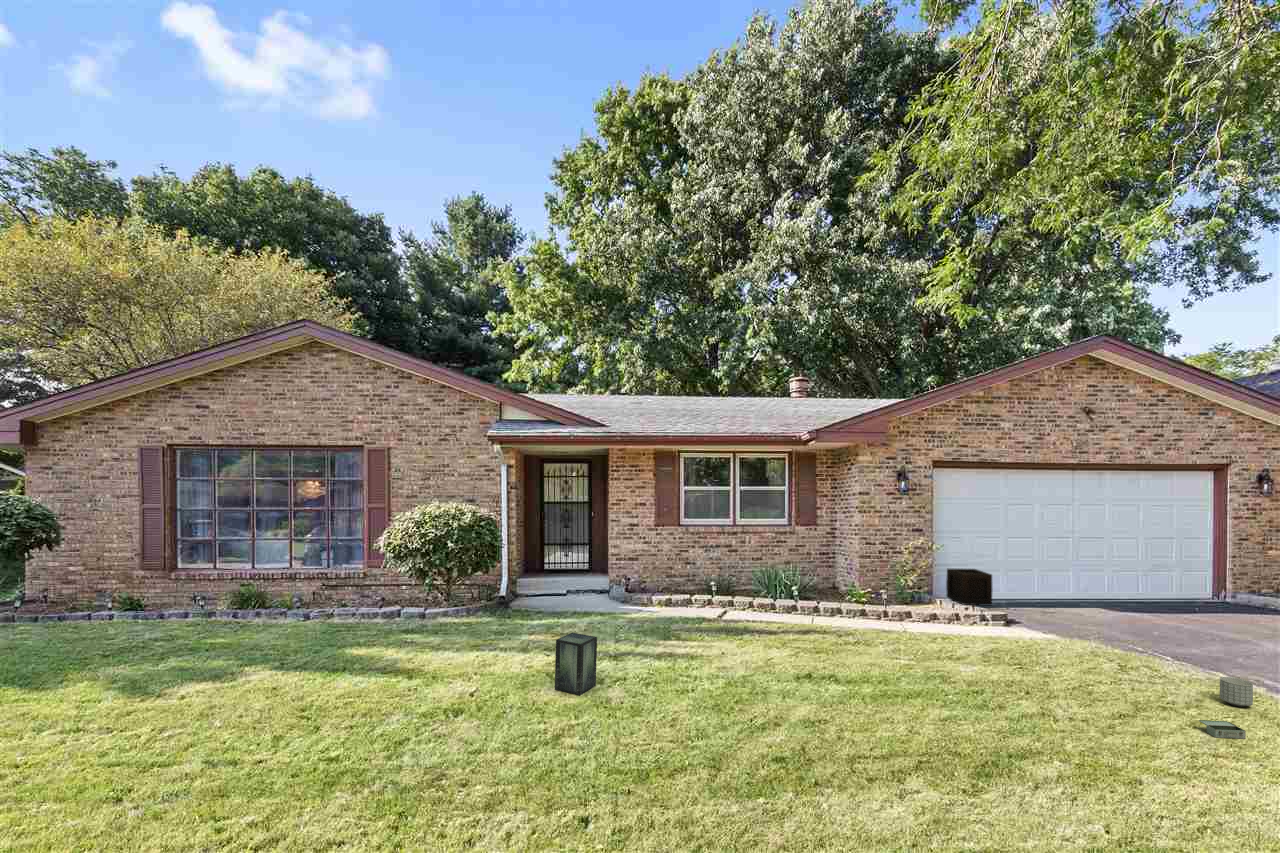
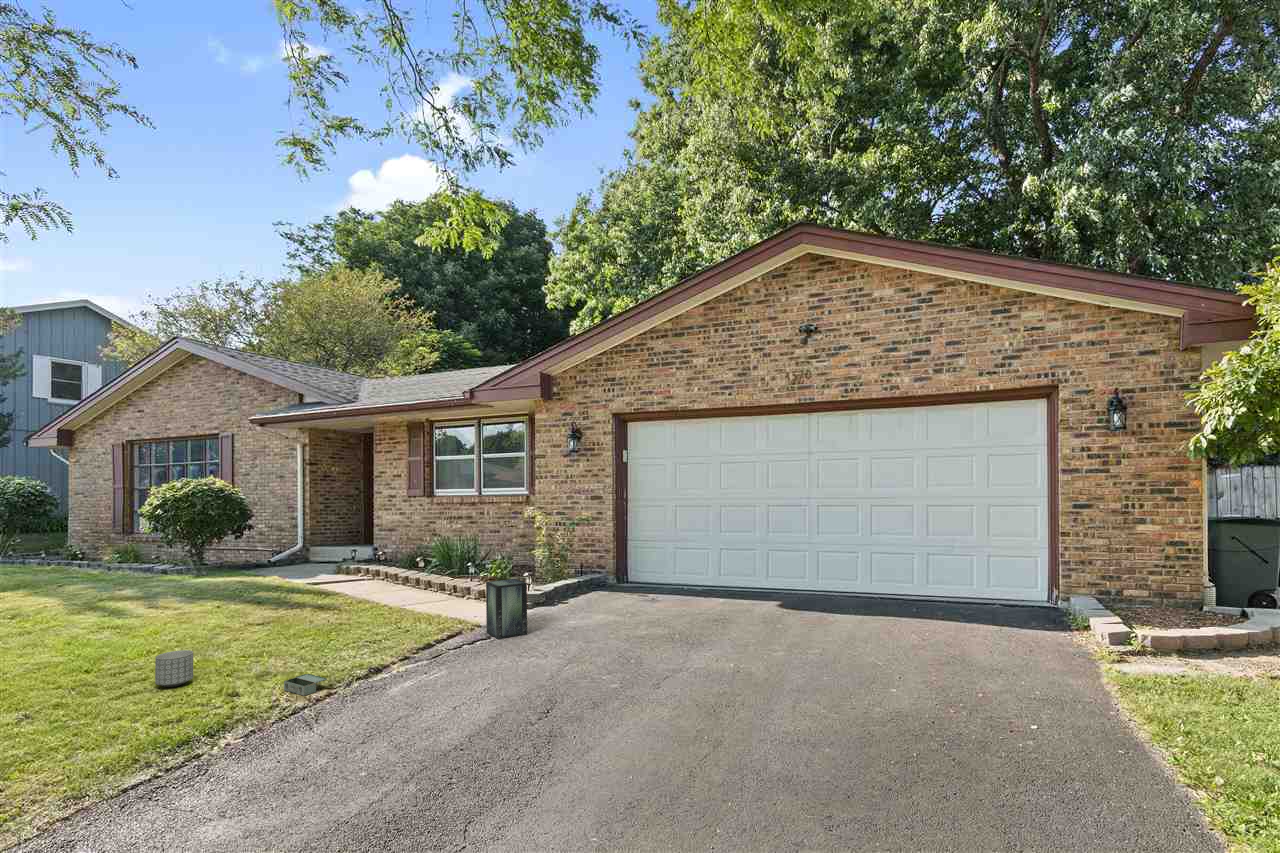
wooden crate: present [946,569,992,605] -> none [620,543,669,587]
storage box: present [555,633,597,695] -> present [486,579,527,639]
planter: present [1220,677,1253,707] -> present [155,650,193,687]

